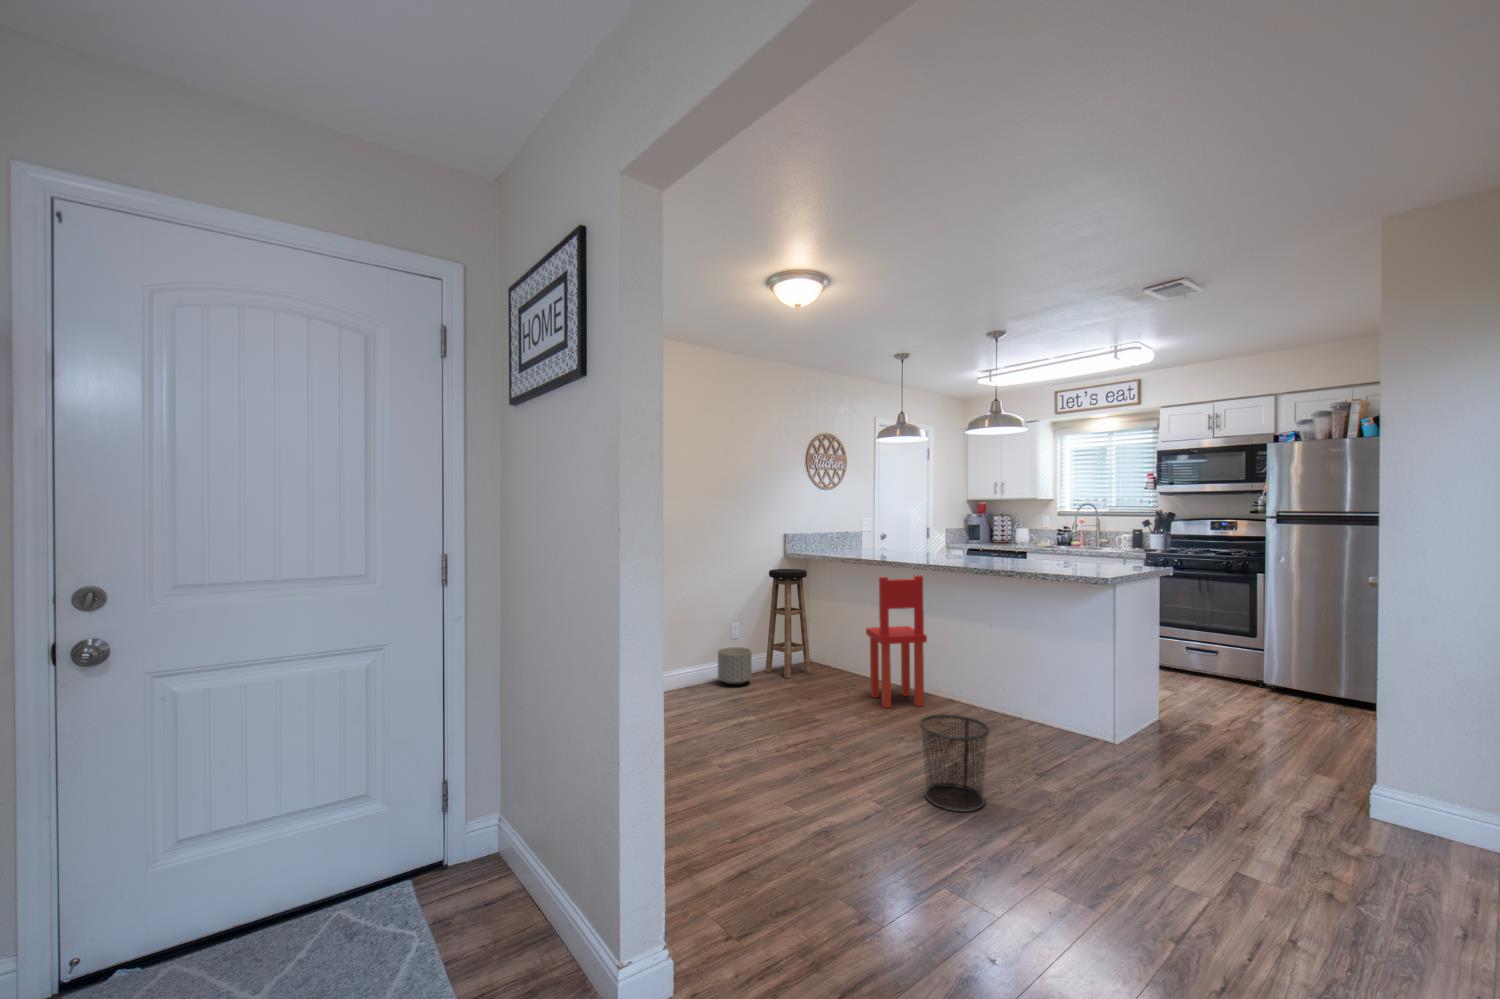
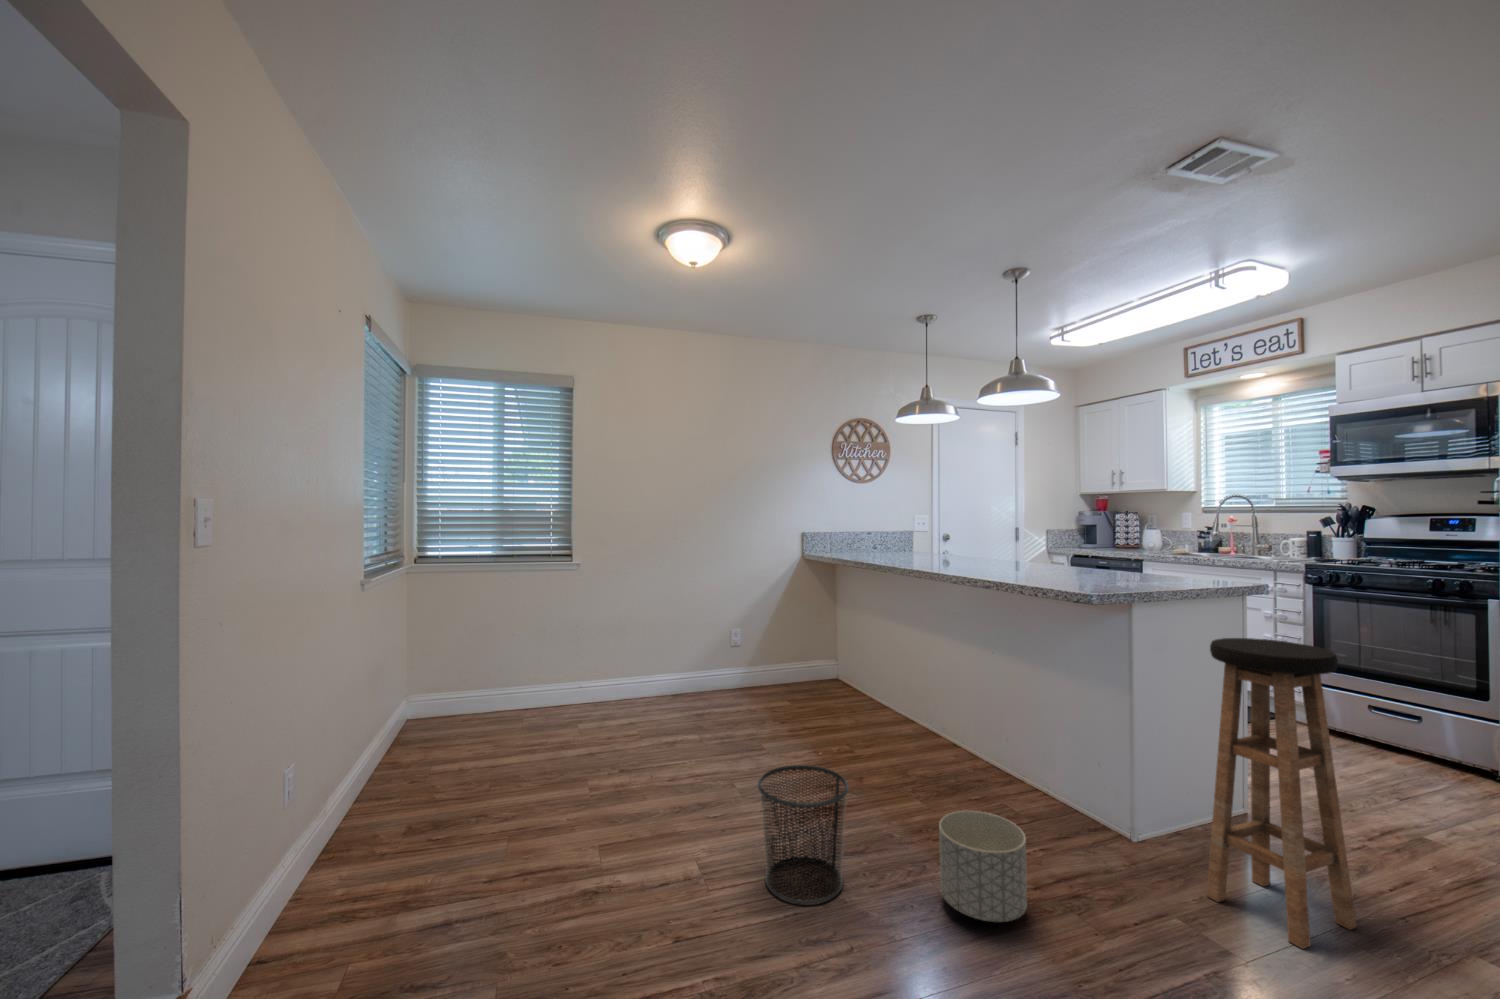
bar stool: present [765,569,811,678] -> present [1207,638,1357,949]
chair: present [866,575,927,708] -> none [850,584,910,748]
planter: present [718,647,752,685] -> present [939,811,1027,922]

